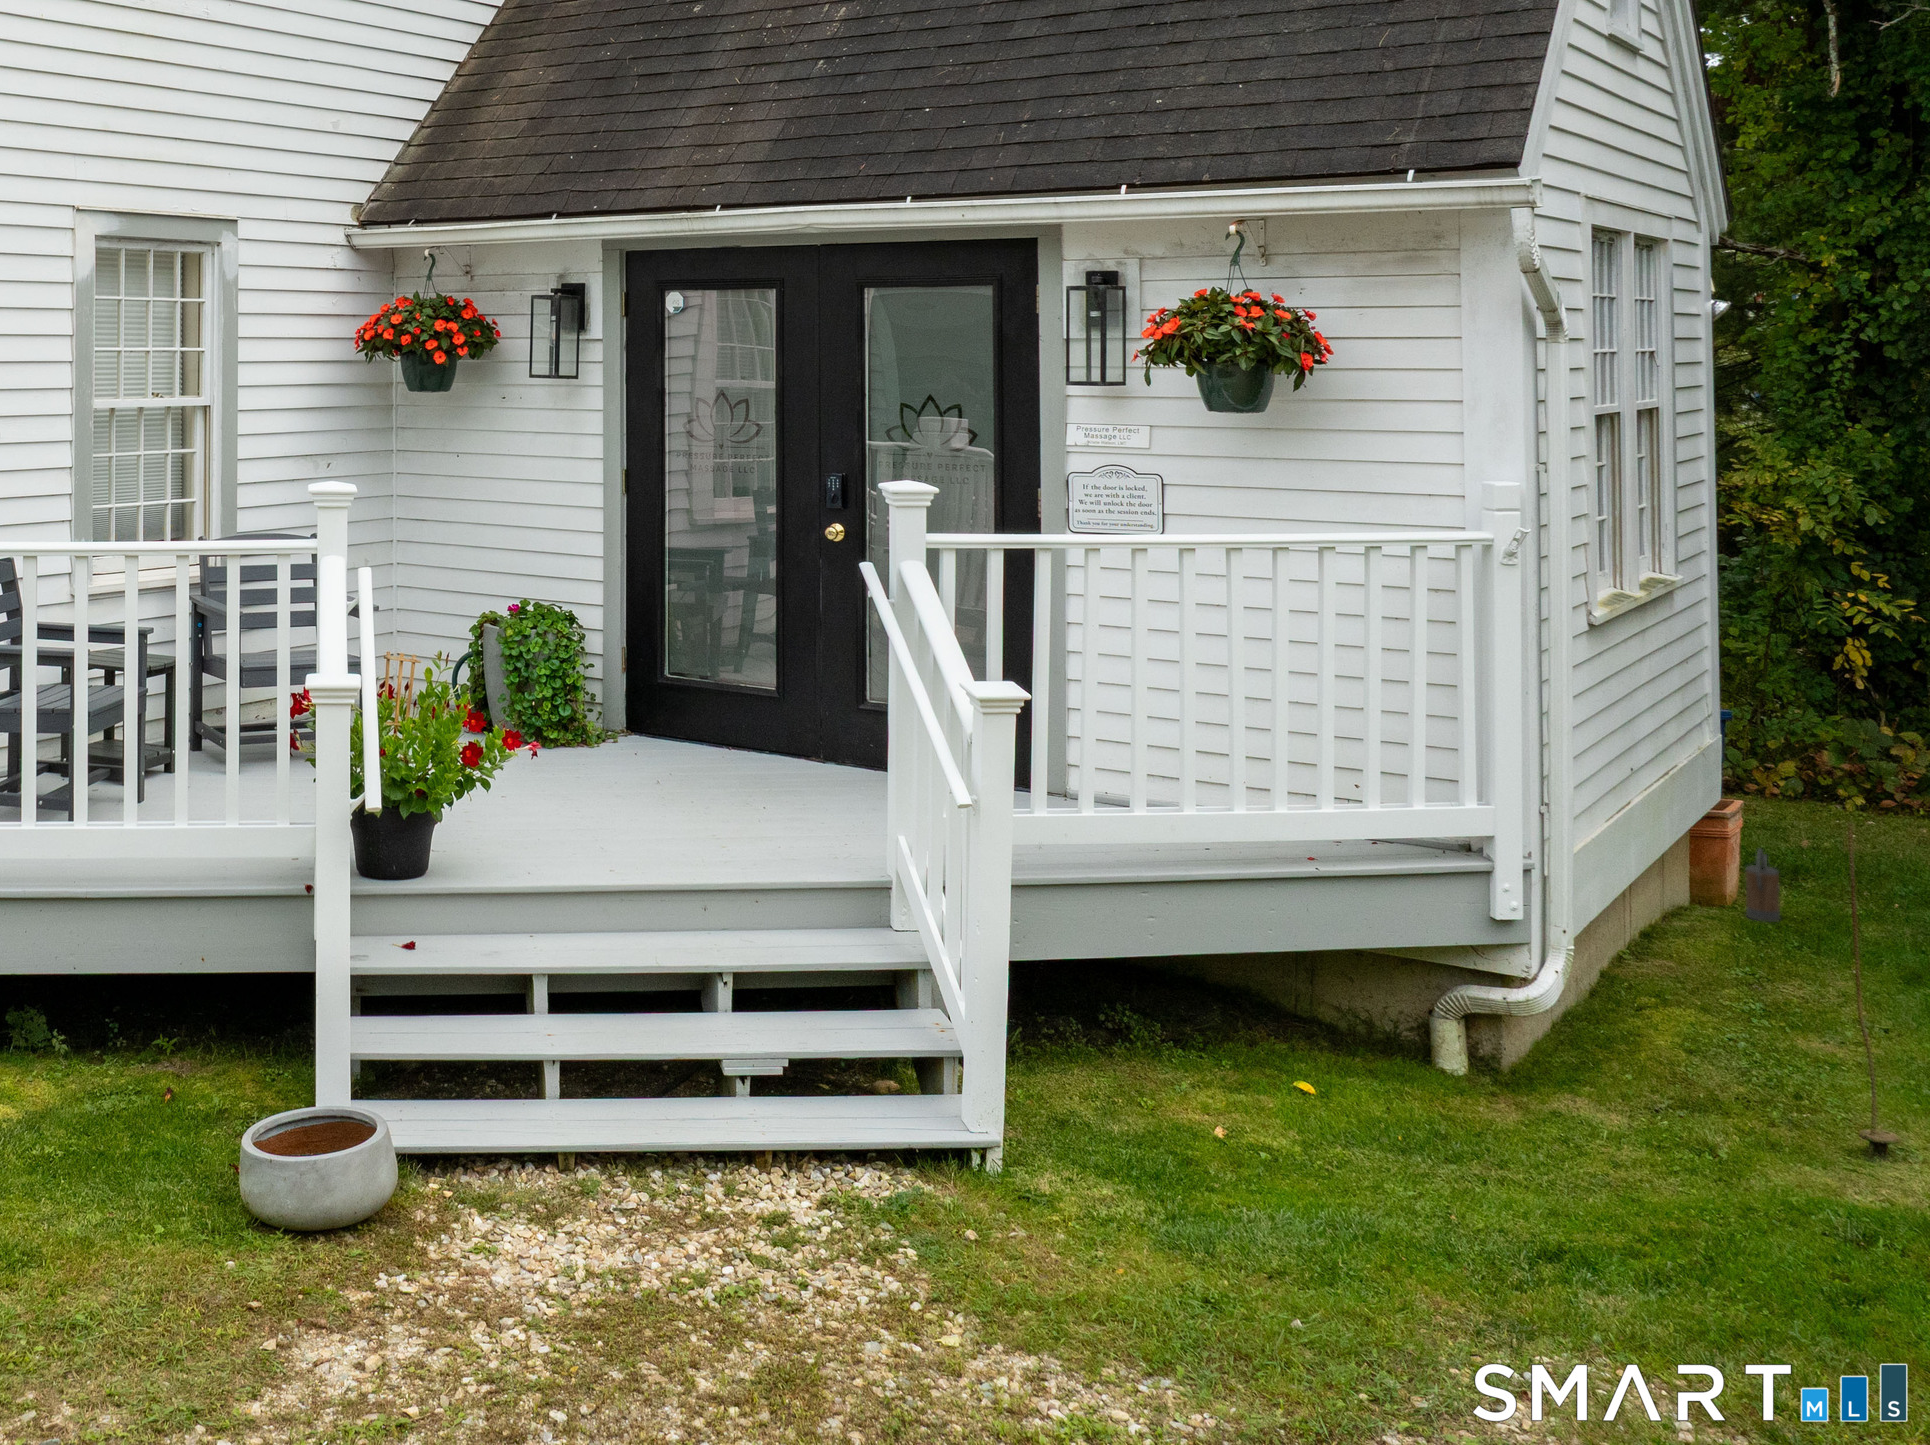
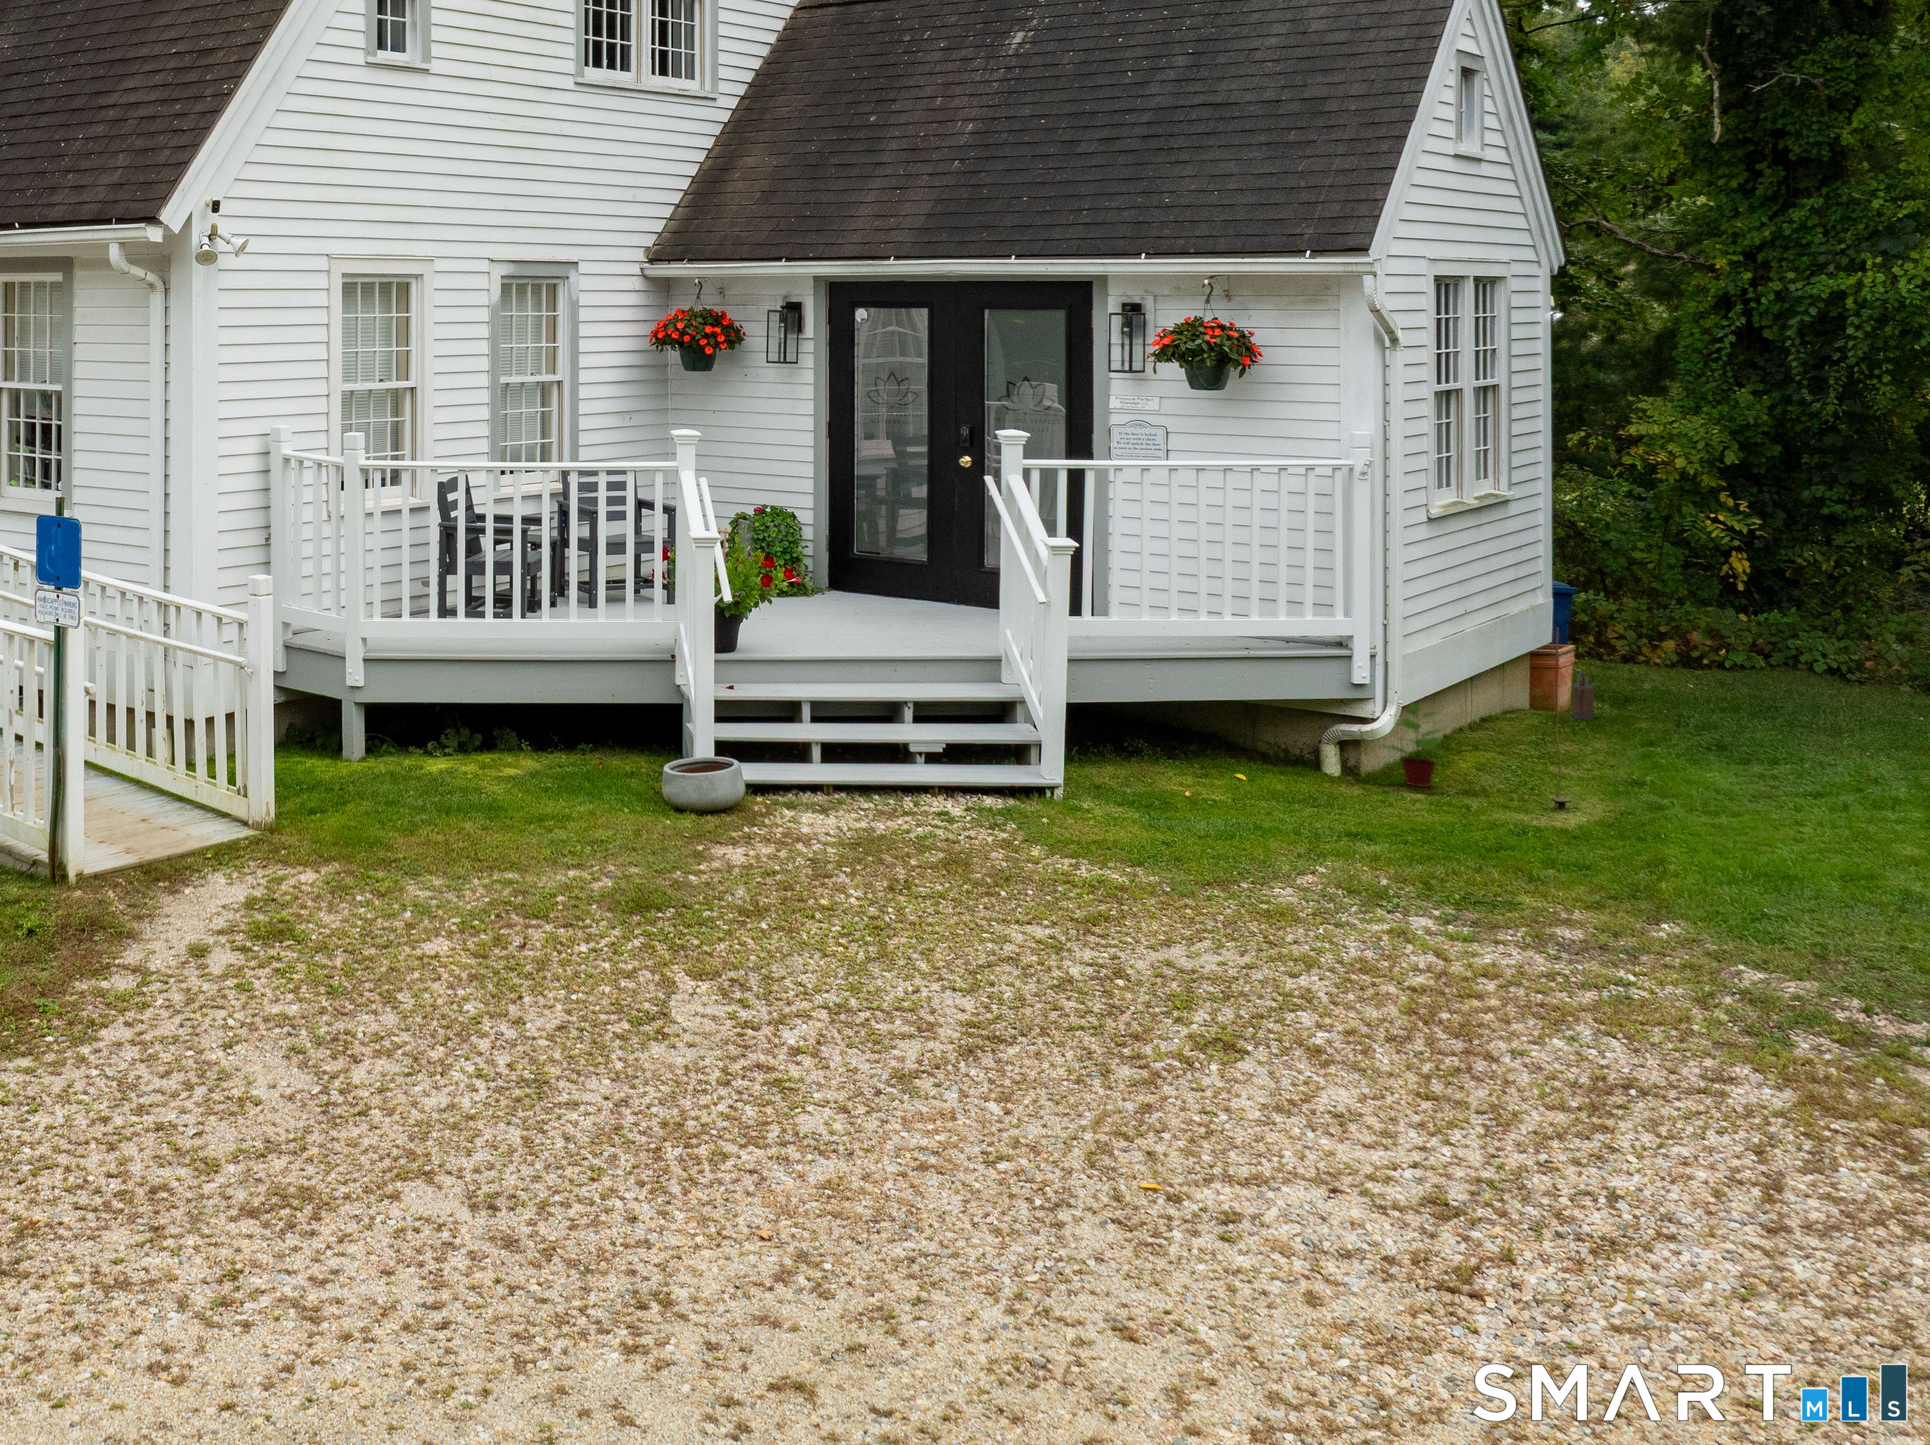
potted plant: none [1524,945,1653,1097] -> present [1384,703,1445,787]

